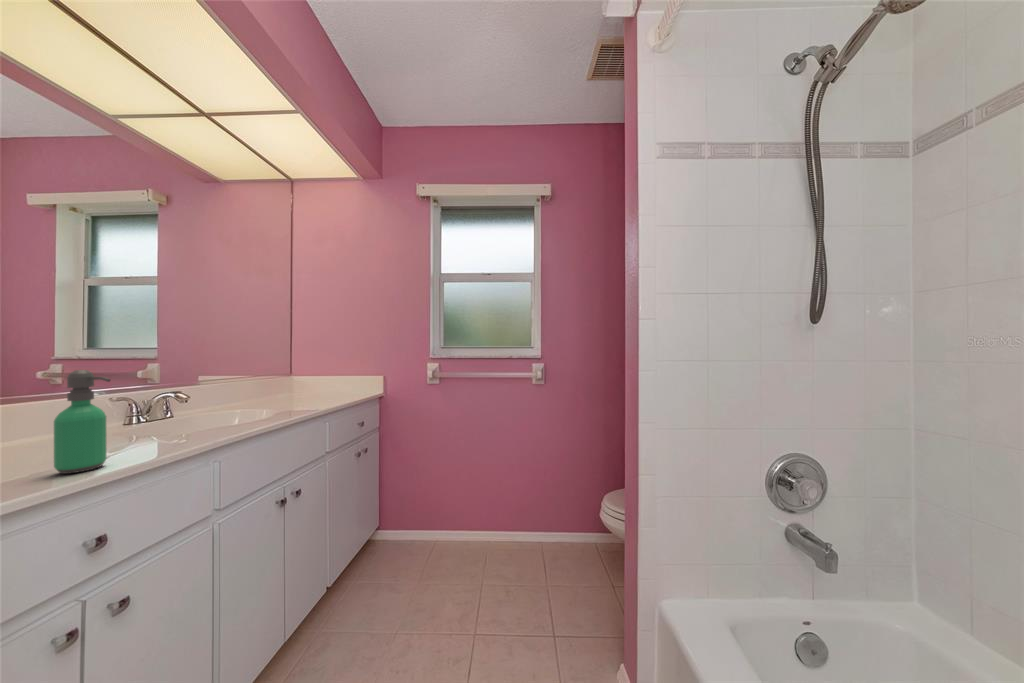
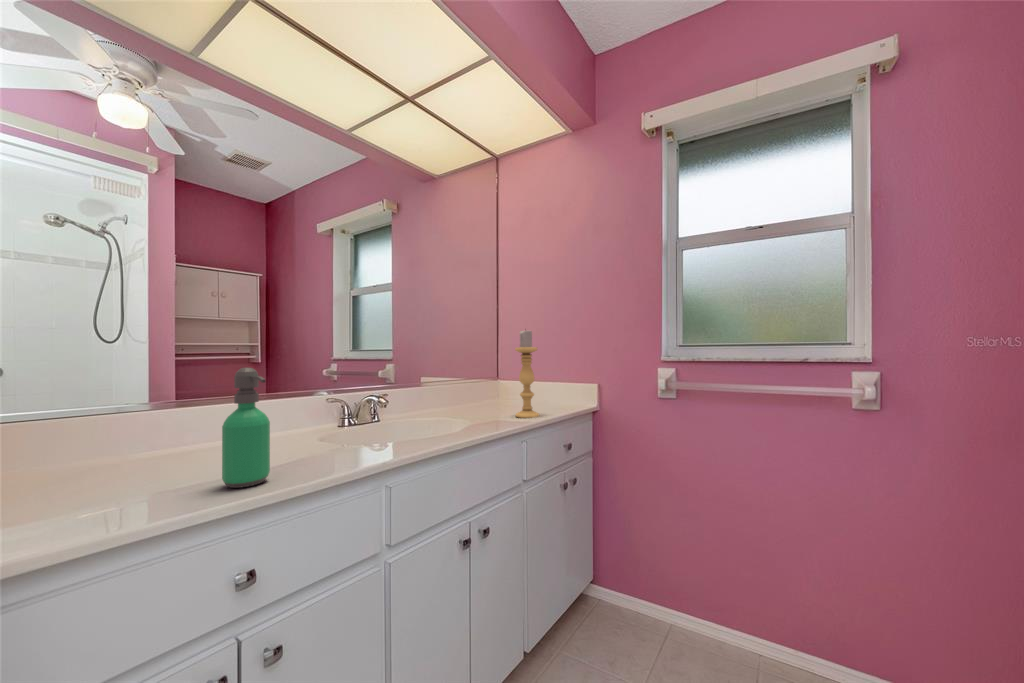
candle holder: none [315,333,336,405] -> present [515,330,539,418]

